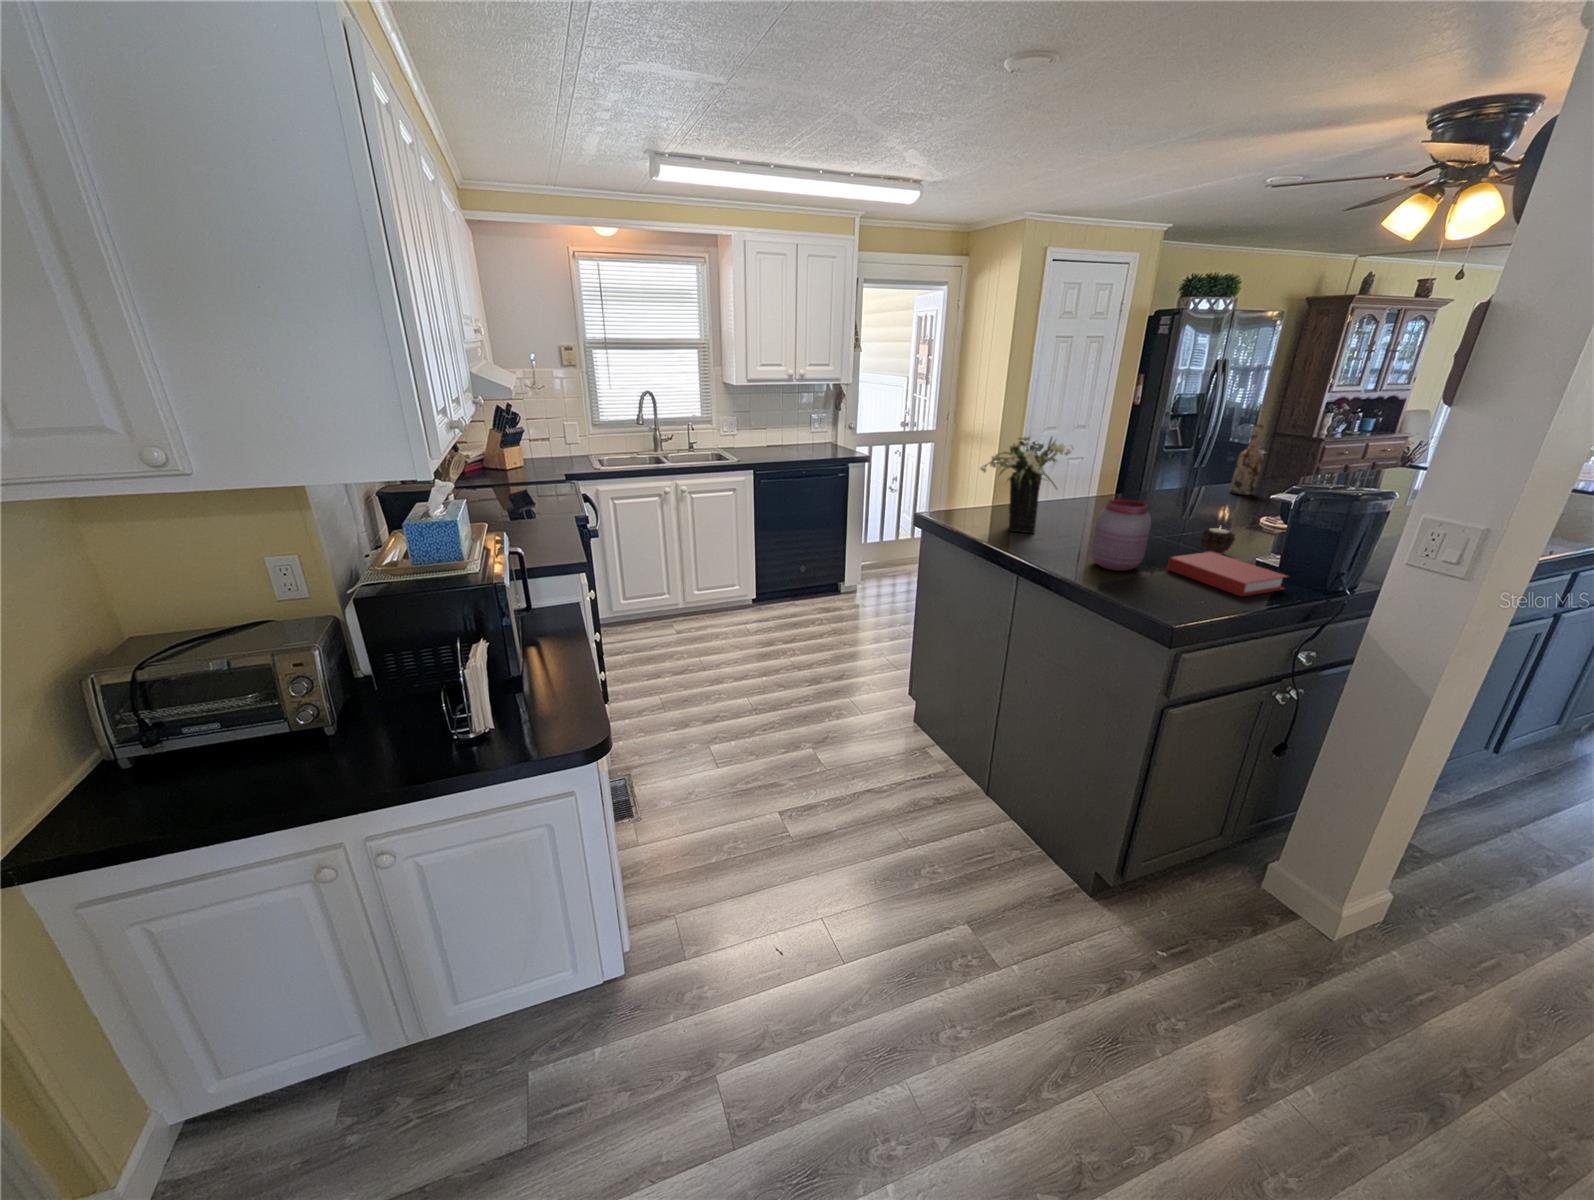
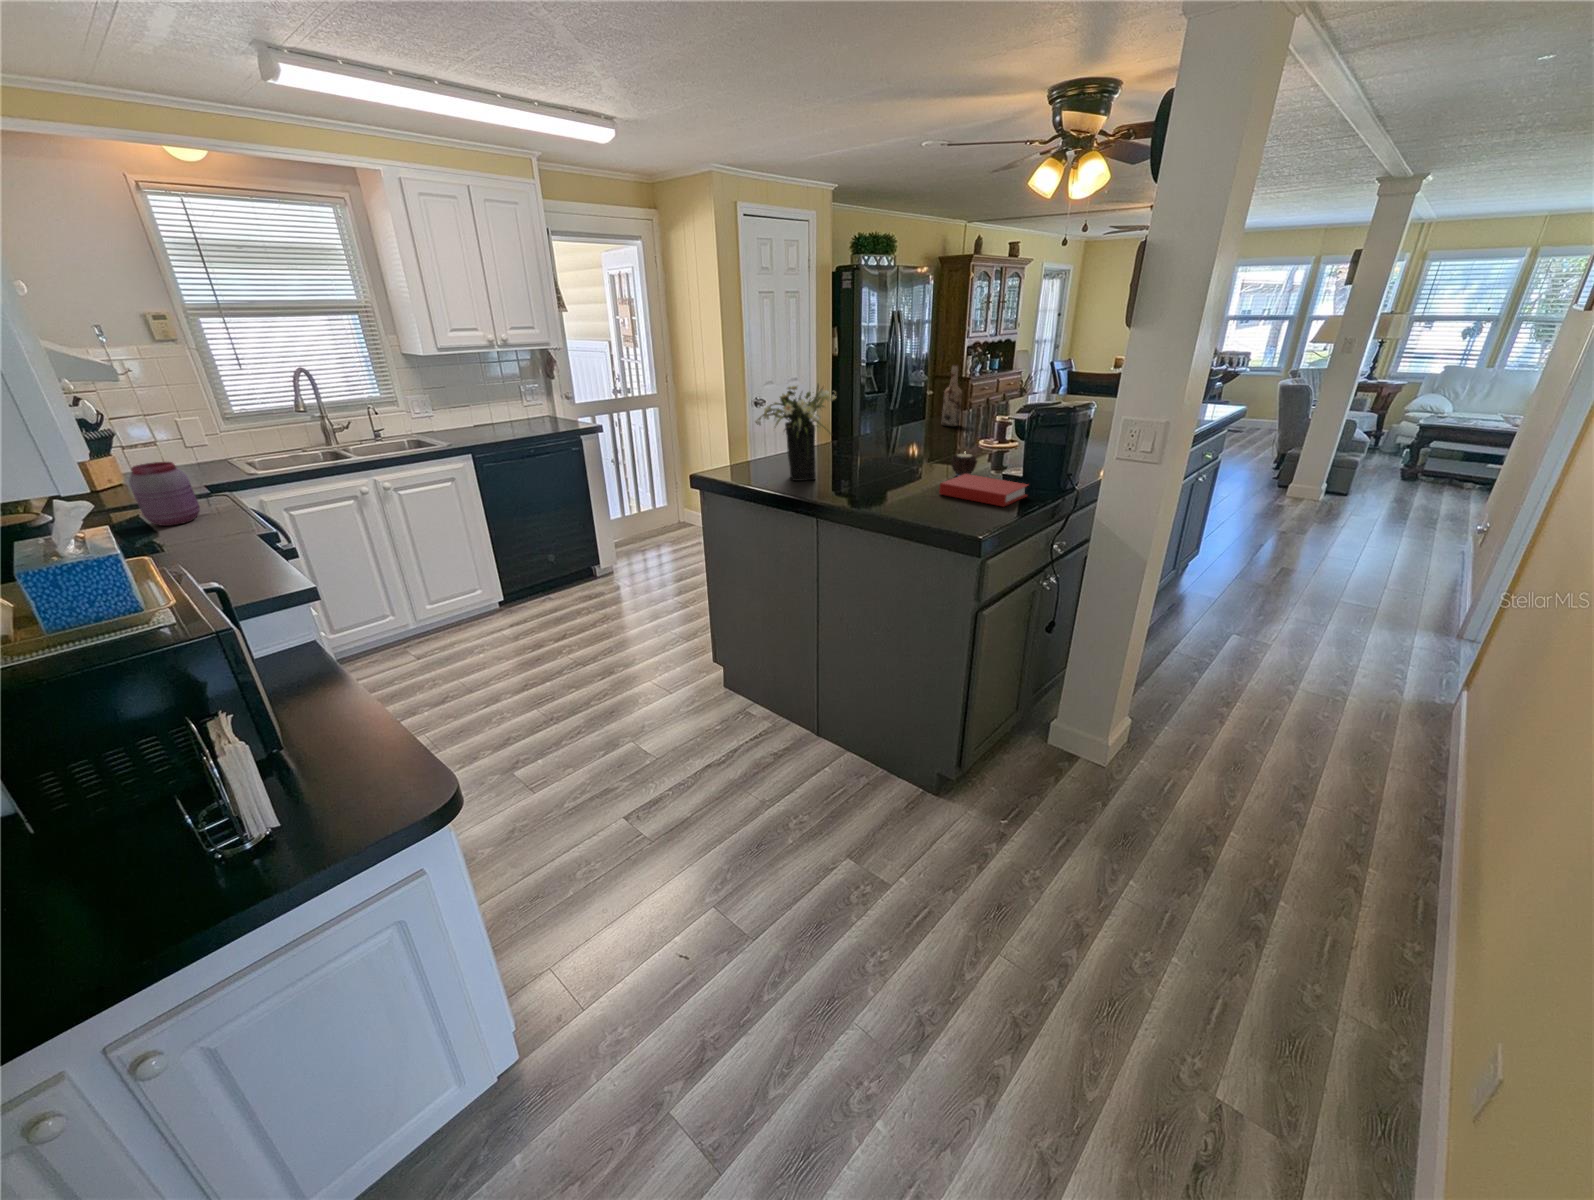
jar: present [1091,499,1151,571] -> present [129,462,200,526]

